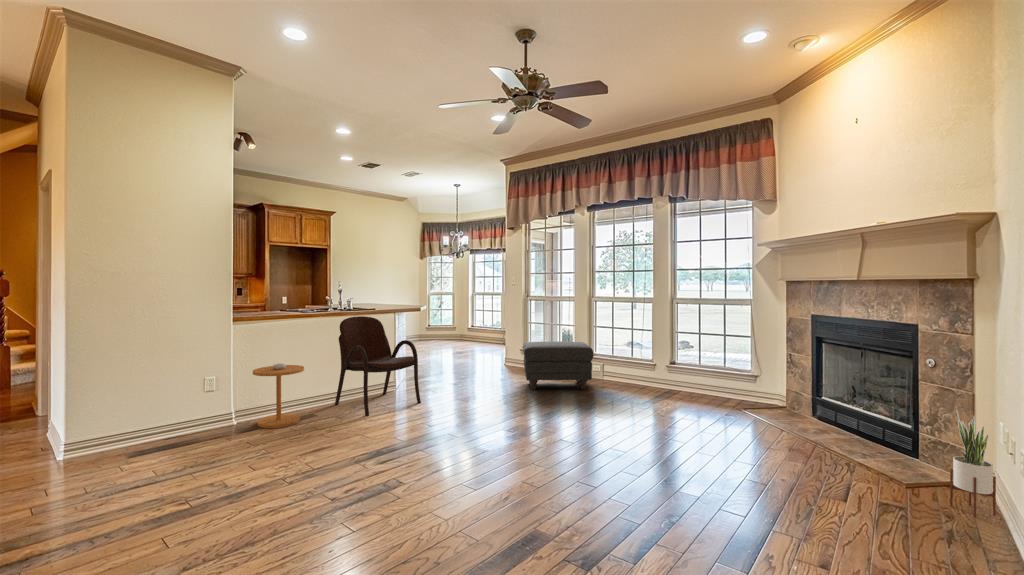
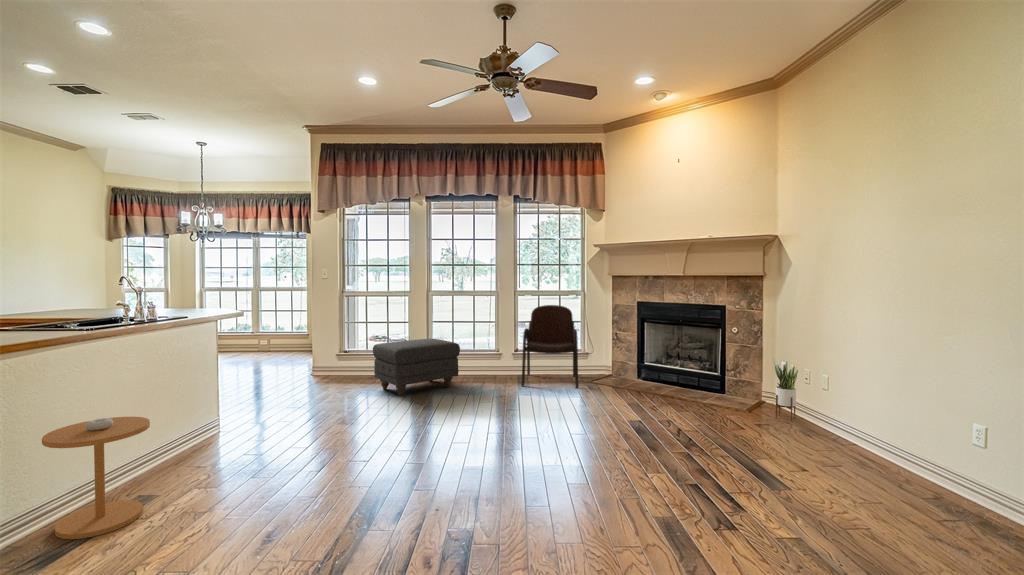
armchair: present [335,316,421,416] -> present [521,305,579,388]

